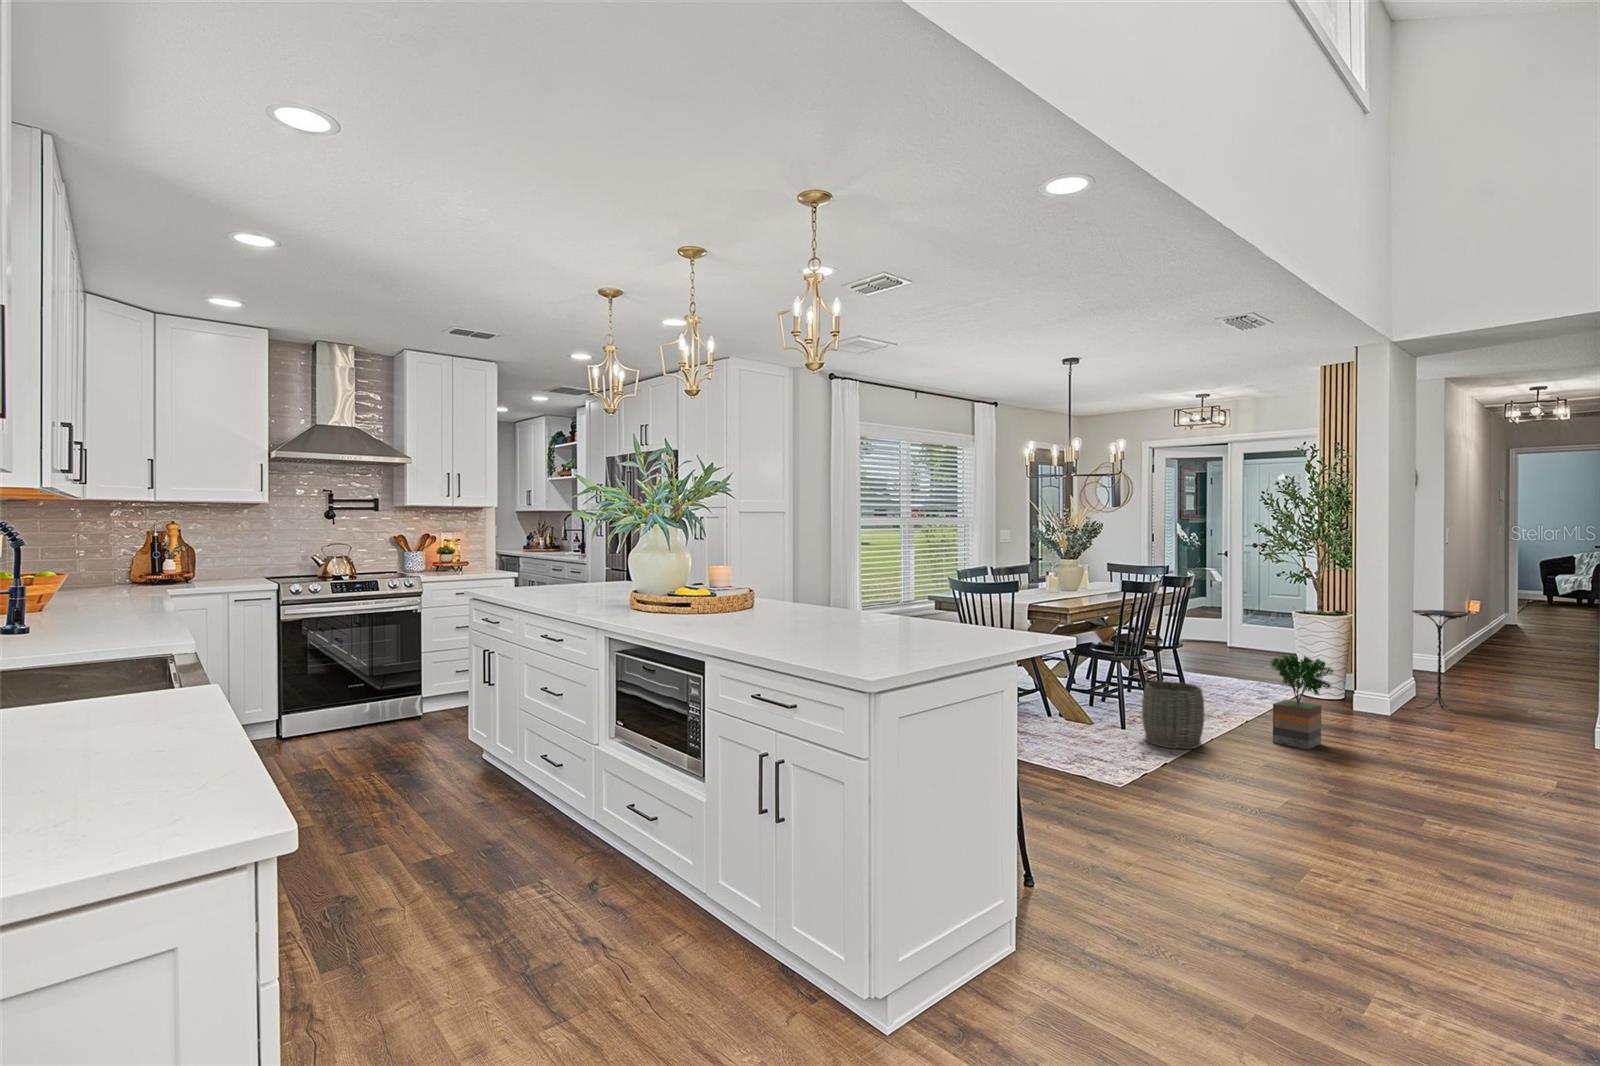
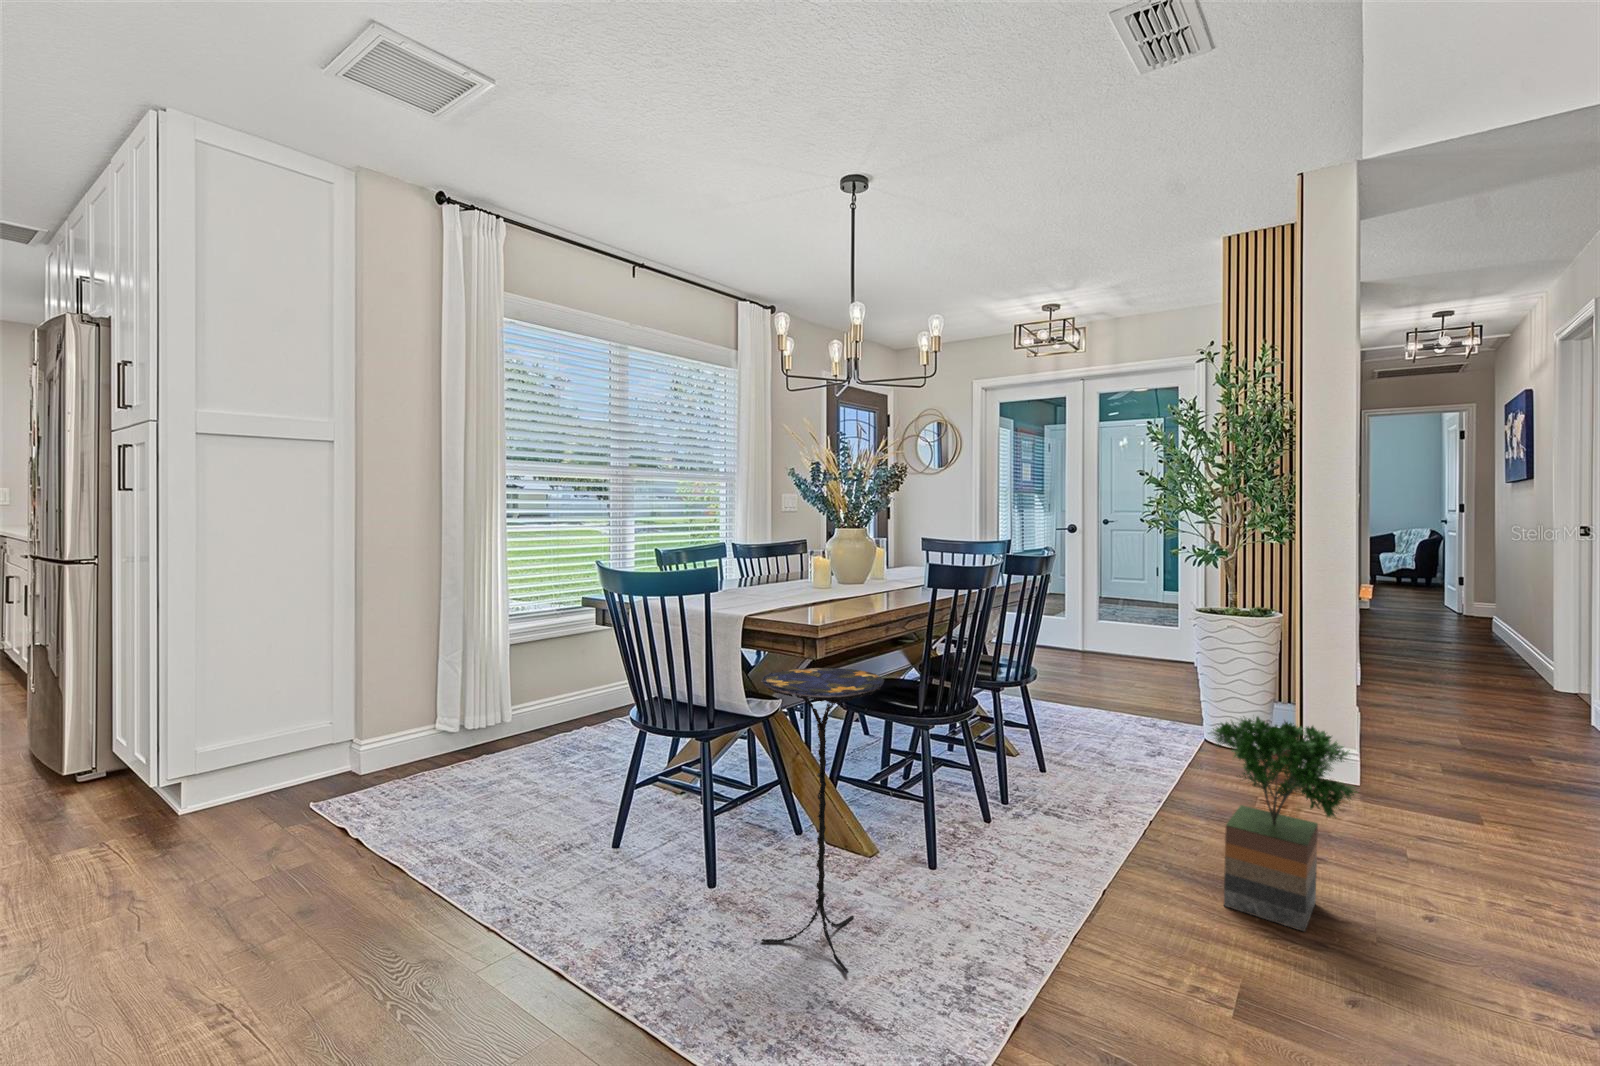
side table: present [1412,610,1469,713] -> present [761,668,884,973]
woven basket: present [1142,681,1204,749] -> none [963,780,1094,958]

